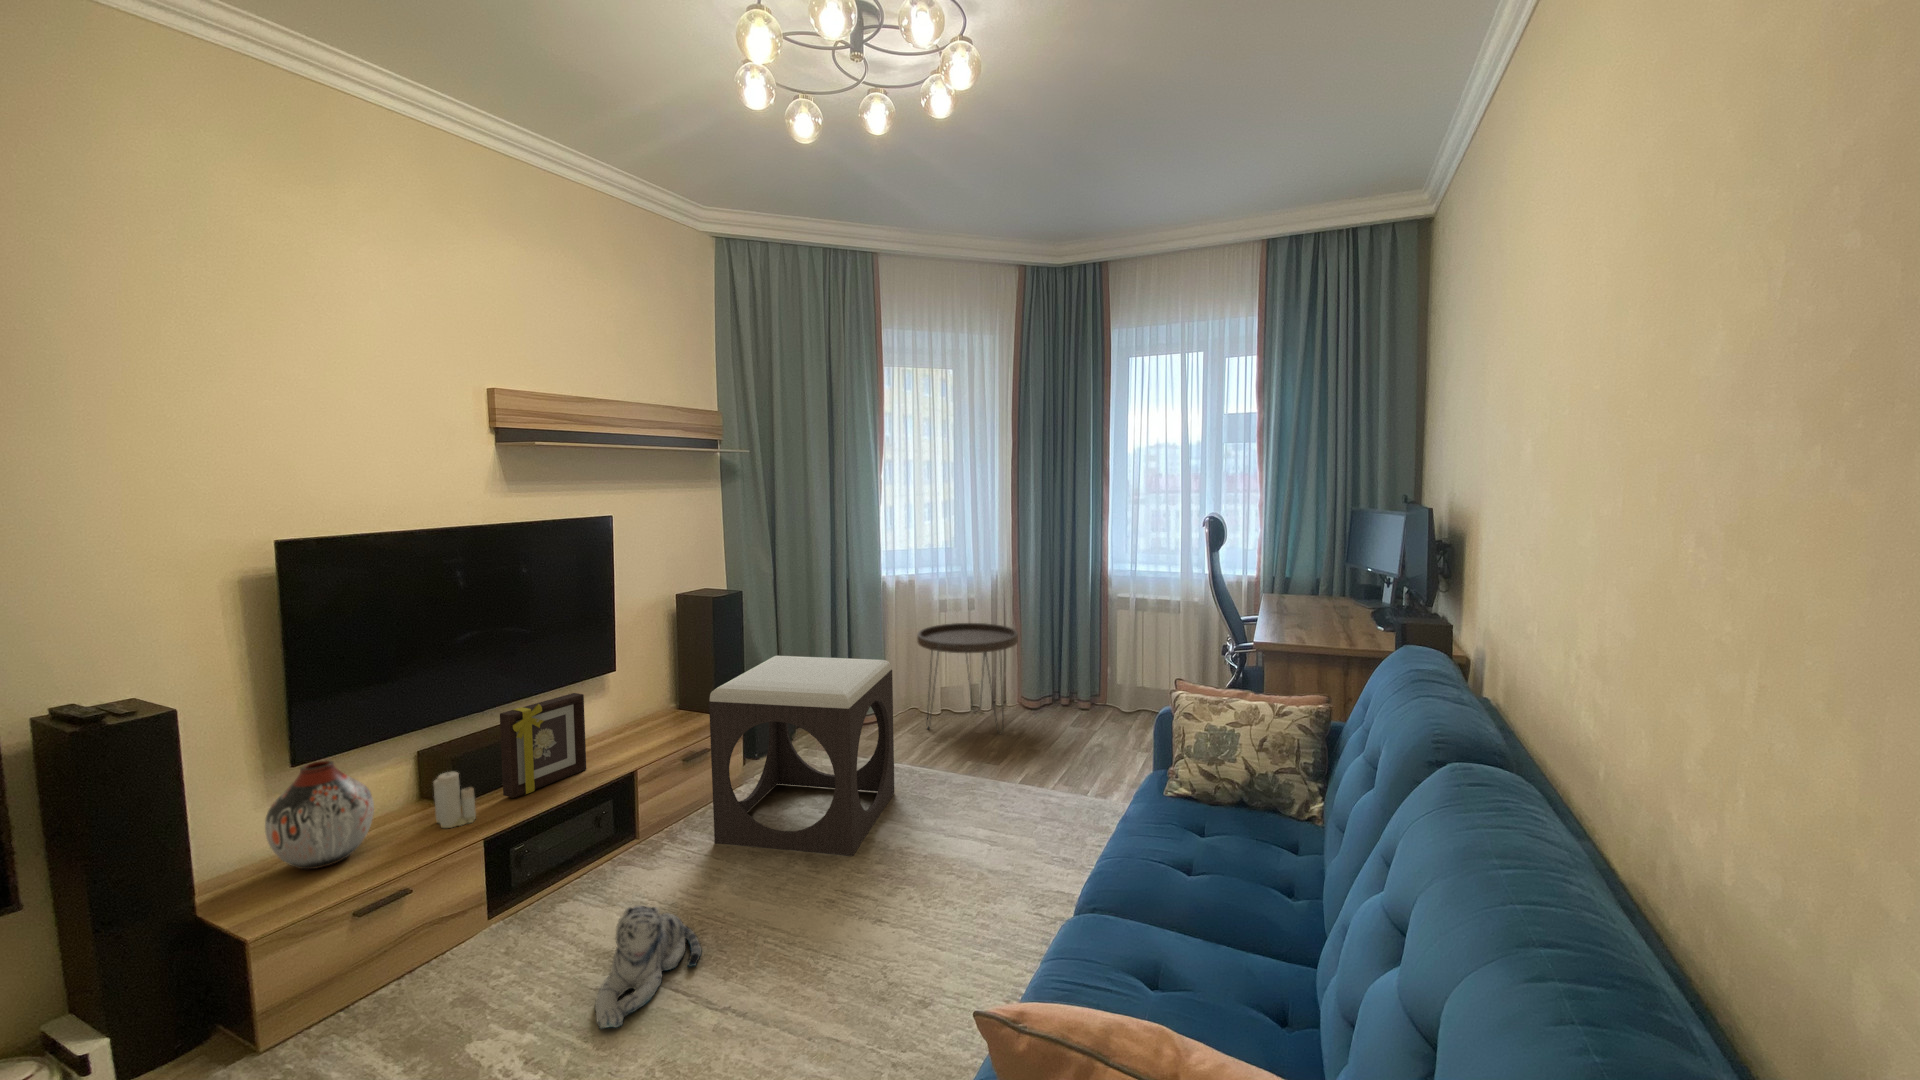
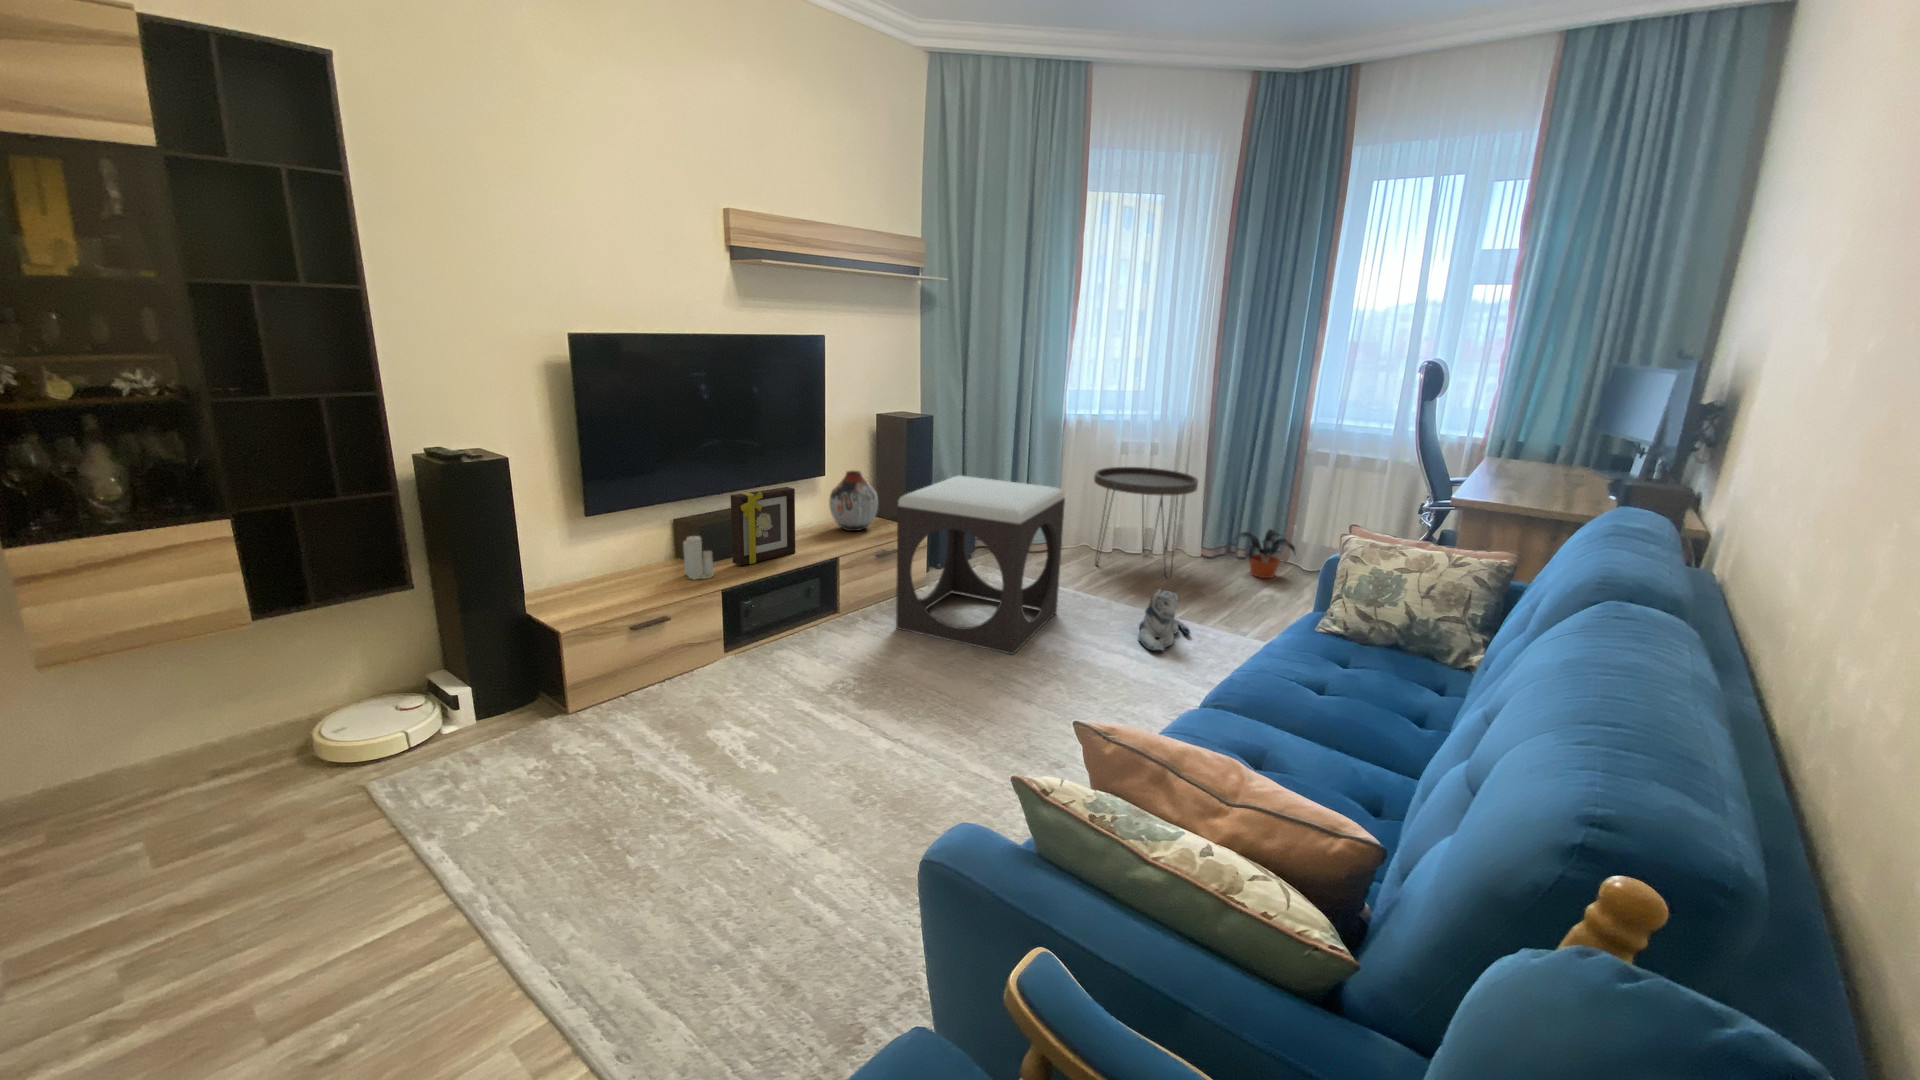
potted plant: none [1057,672,1116,722] -> present [1236,529,1295,578]
vase: present [265,760,374,869] -> present [829,471,878,531]
plush toy: present [595,905,701,1029] -> present [1138,589,1190,651]

